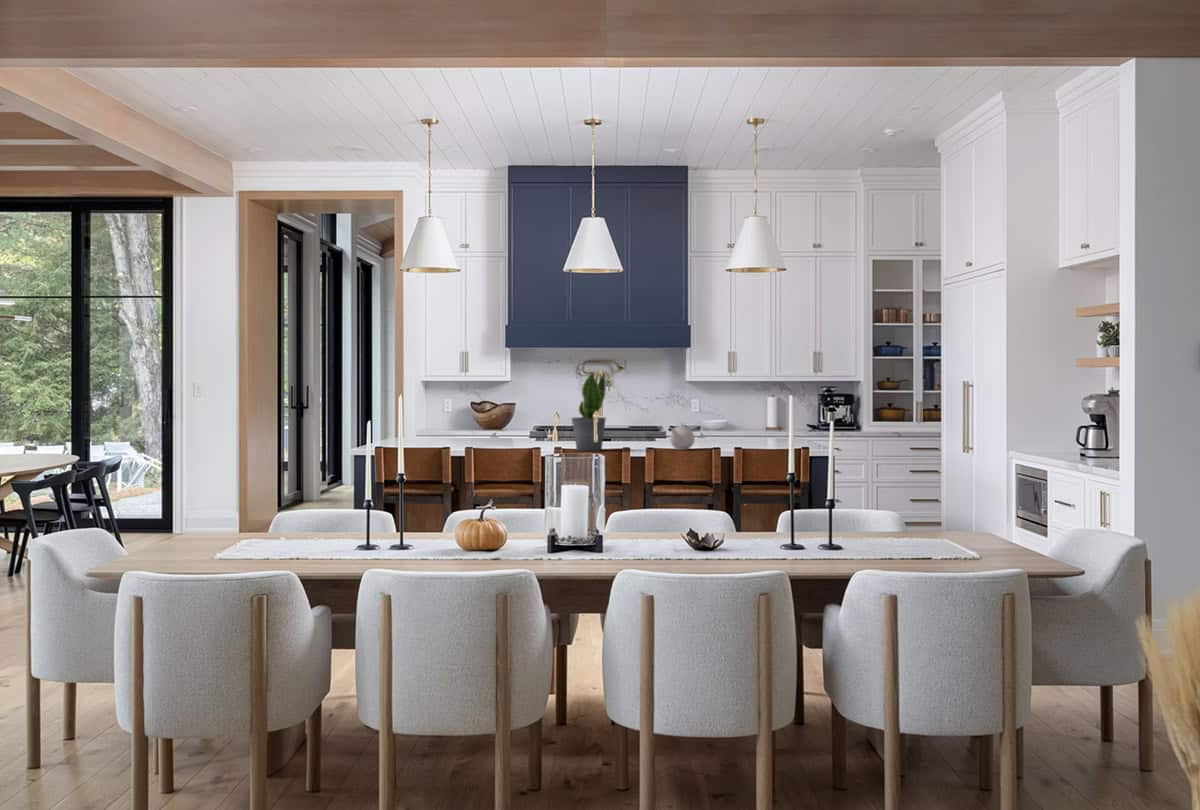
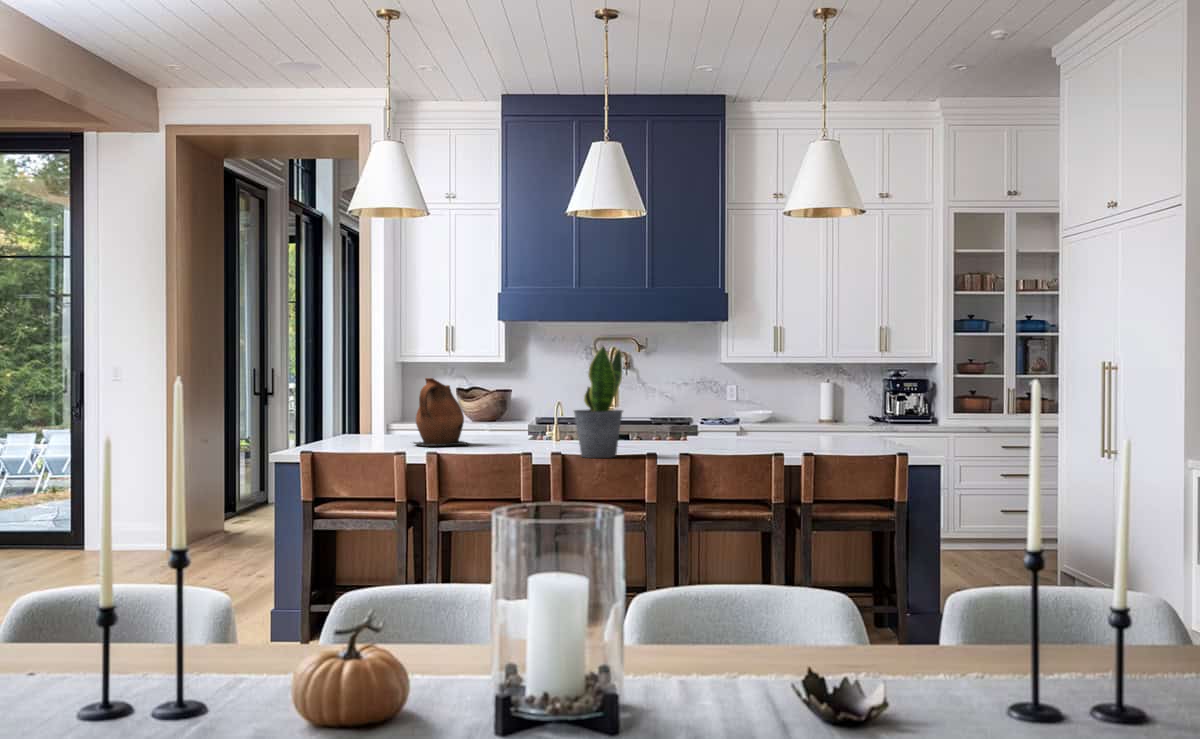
ceramic pitcher: none [450,395,495,445] -> present [414,378,470,446]
teapot: present [670,423,694,450] -> none [714,418,748,457]

